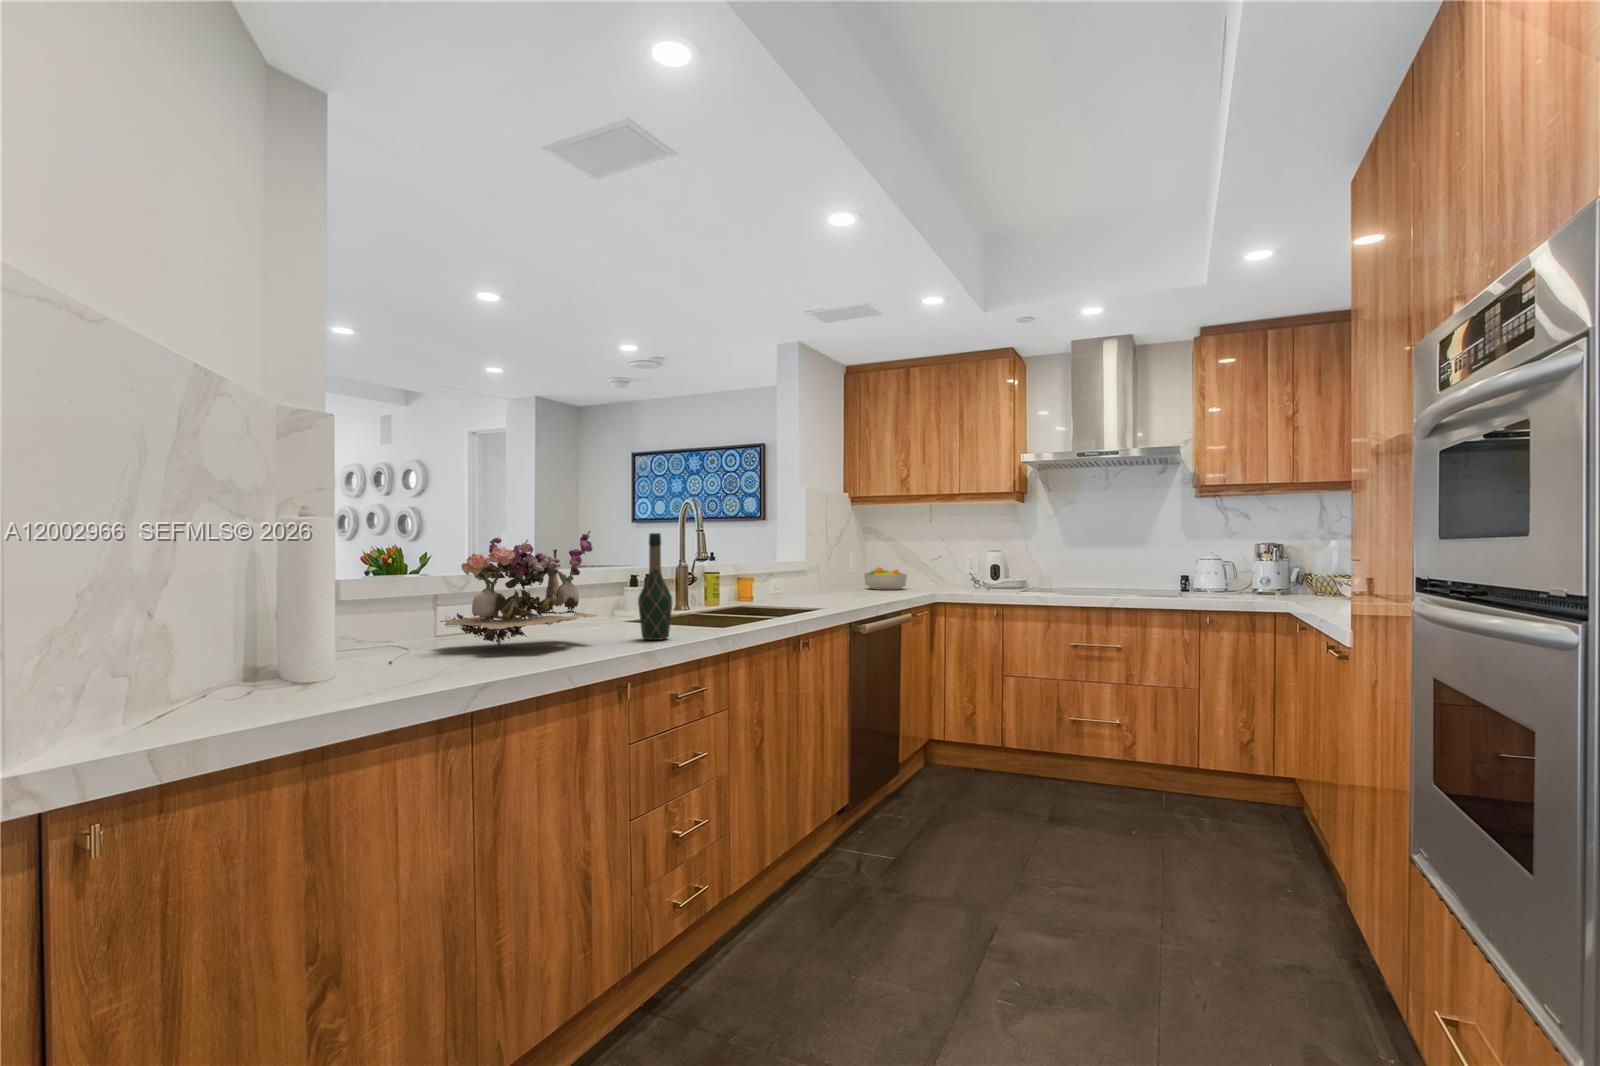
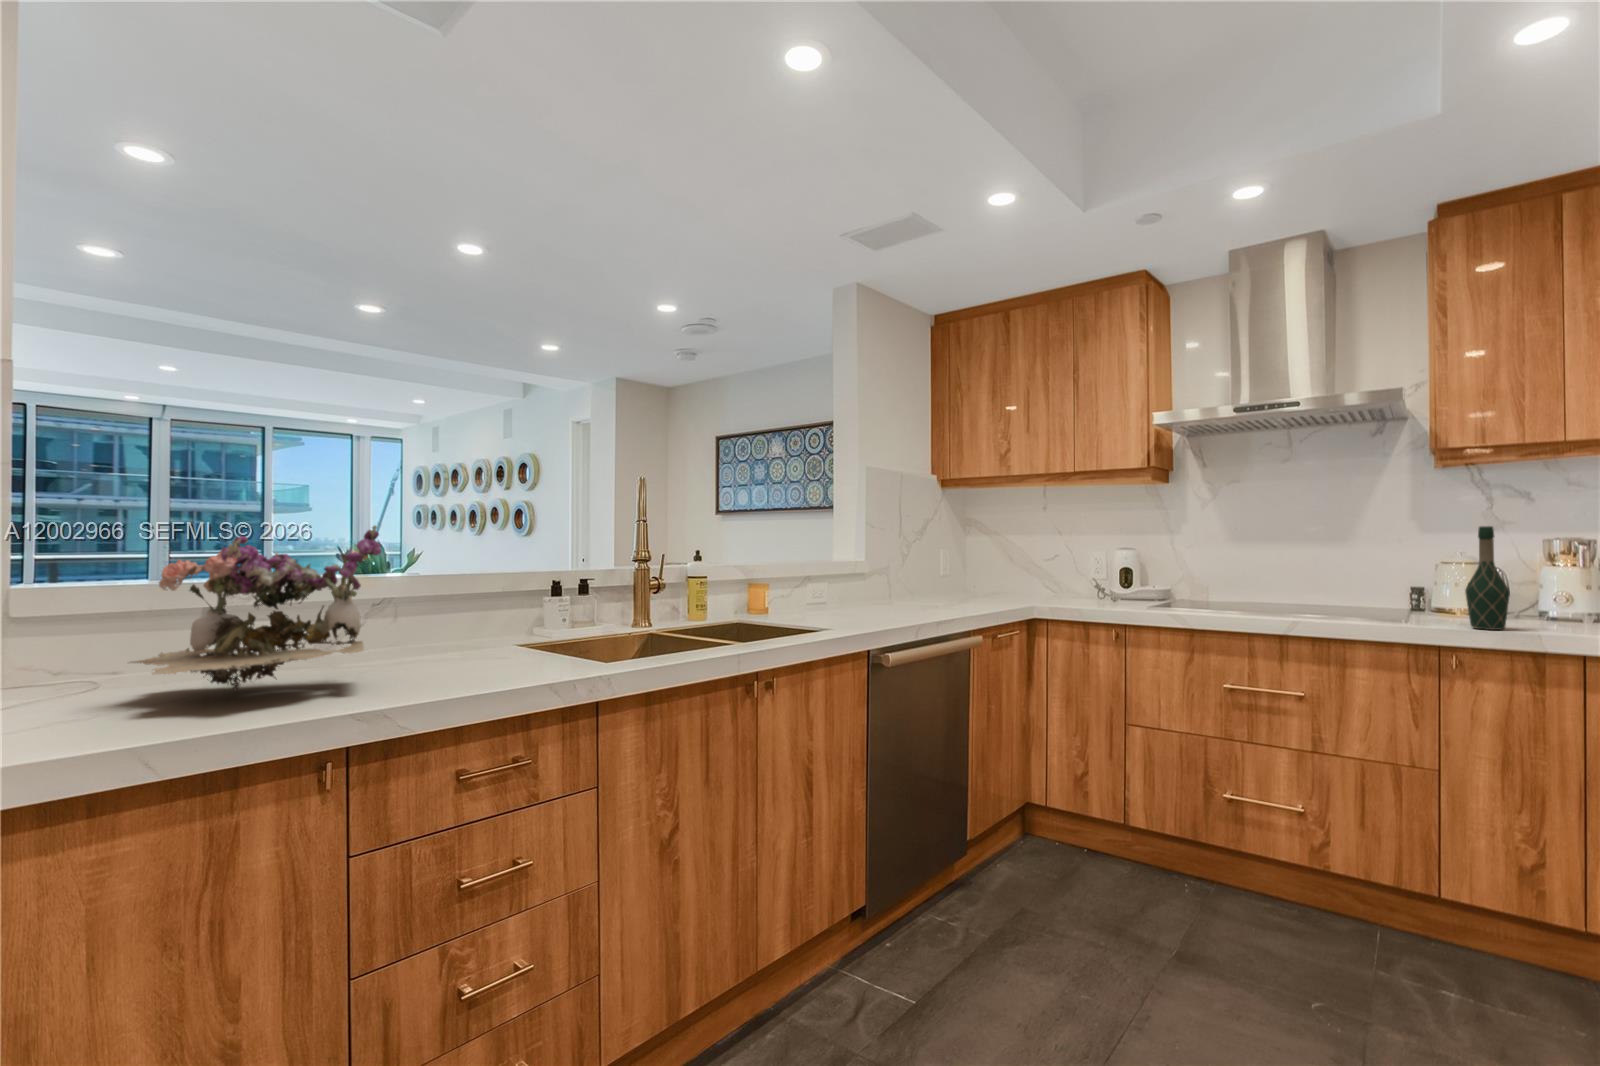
wine bottle: present [638,533,672,640] -> present [1465,526,1510,630]
fruit bowl: present [864,567,907,590] -> none [951,569,1004,599]

